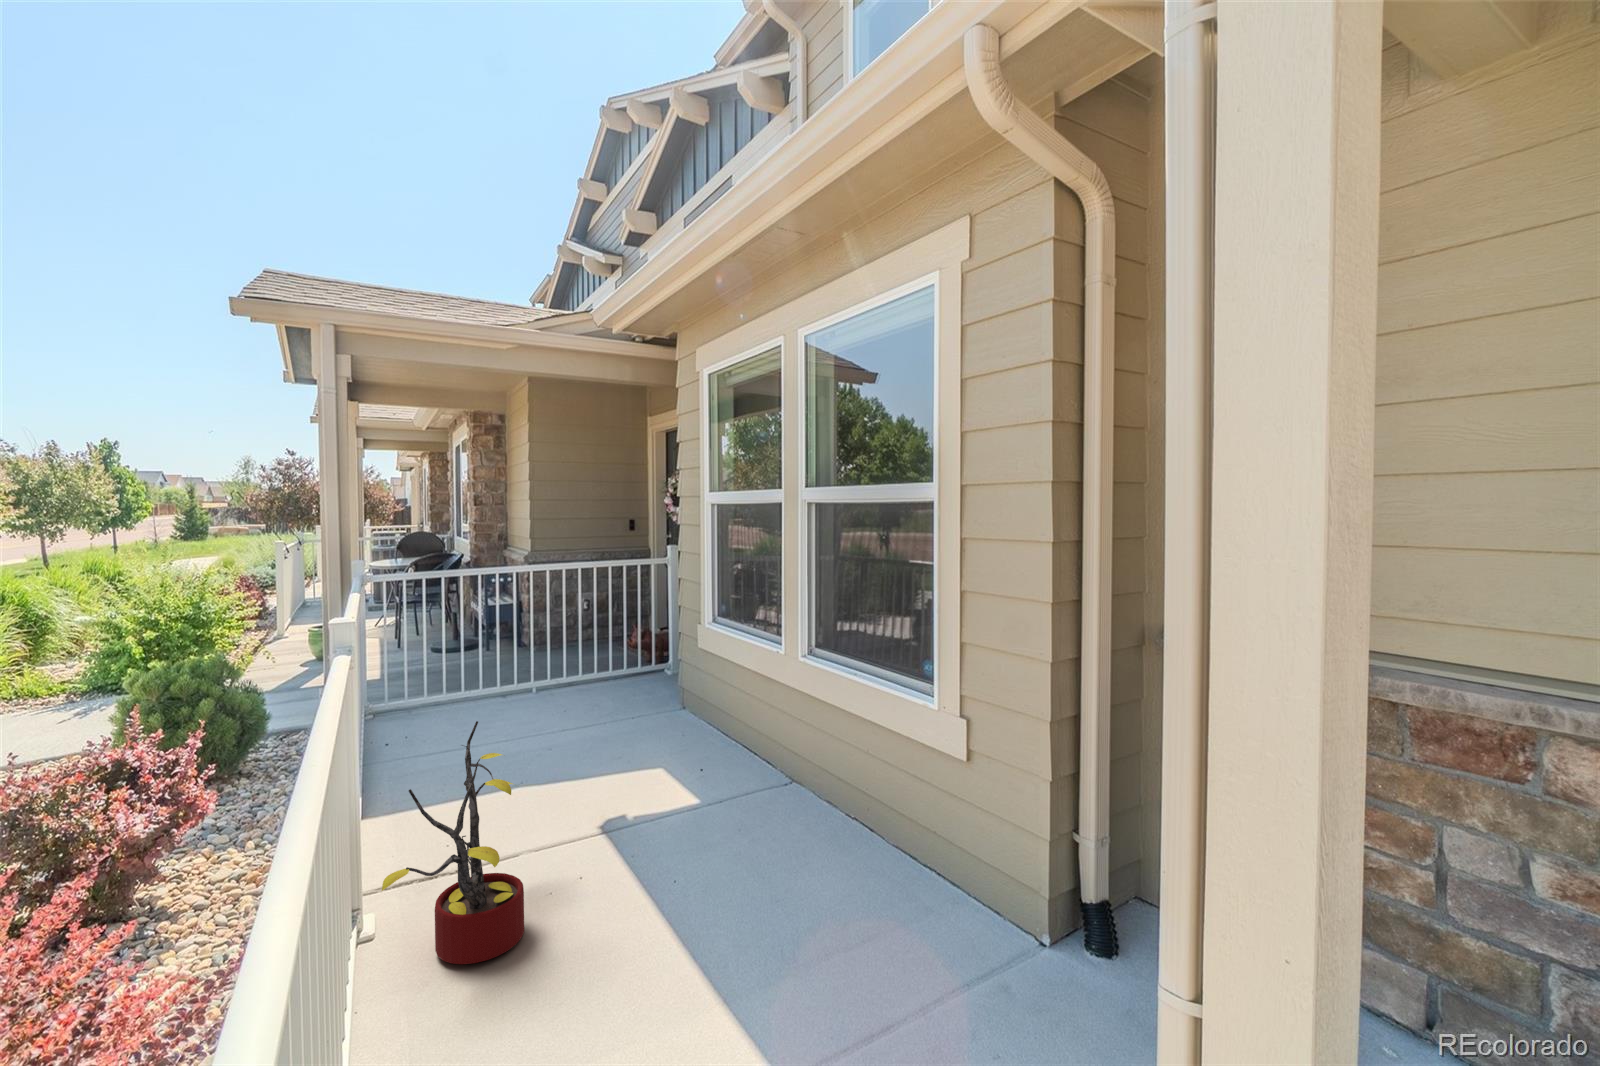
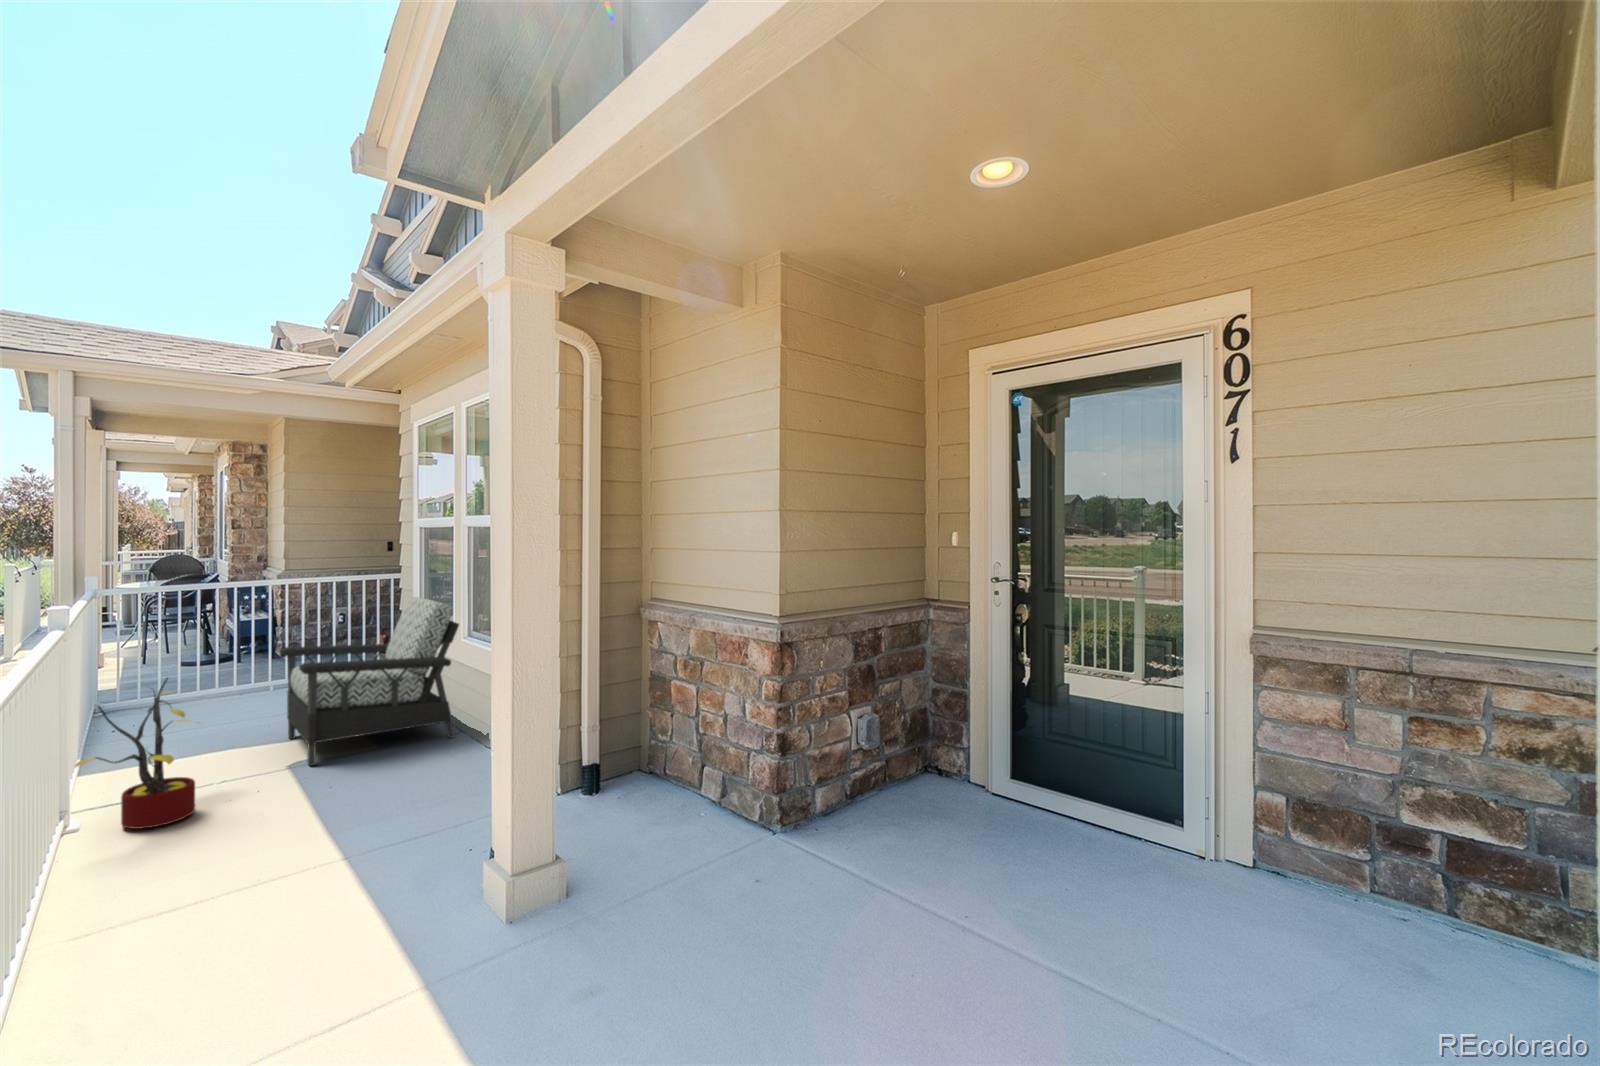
armchair: none [576,596,802,838] -> present [279,597,459,766]

